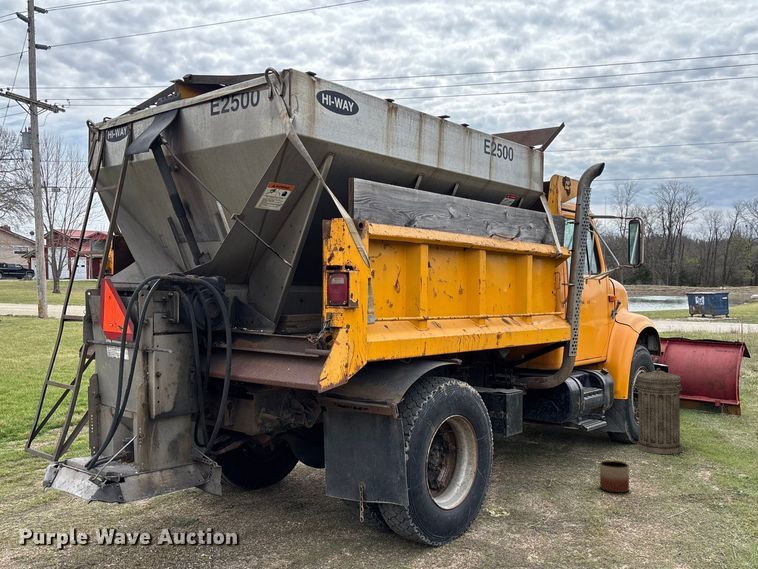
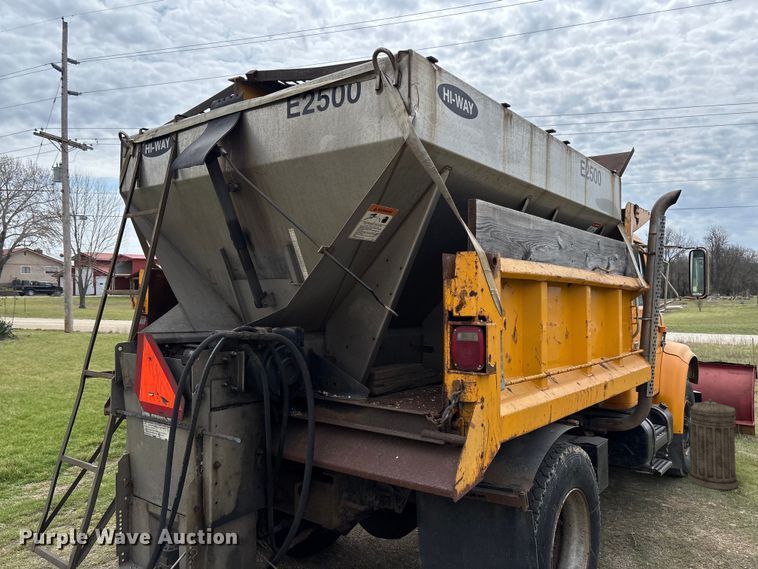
planter: present [600,461,629,493] -> none [695,513,731,553]

